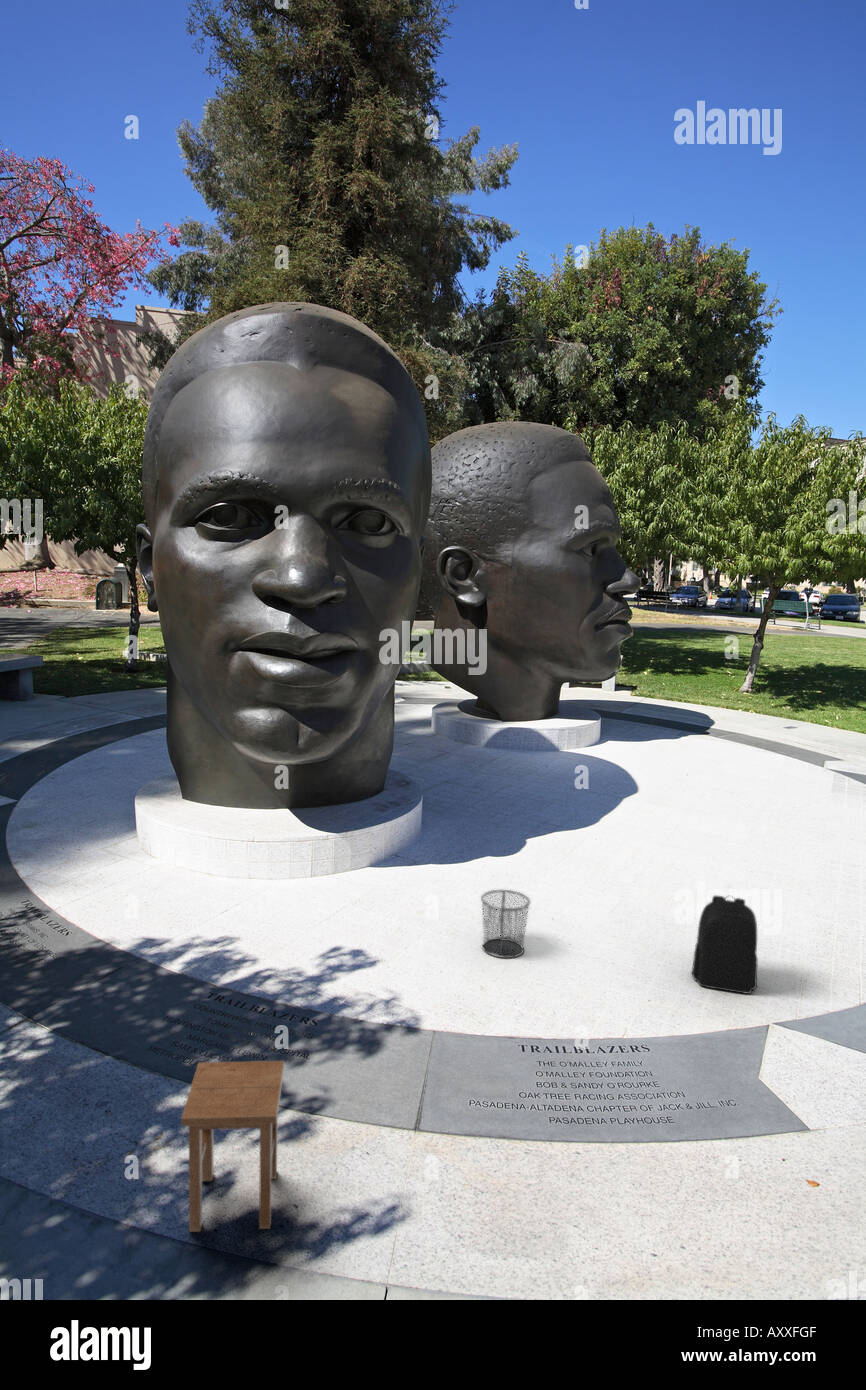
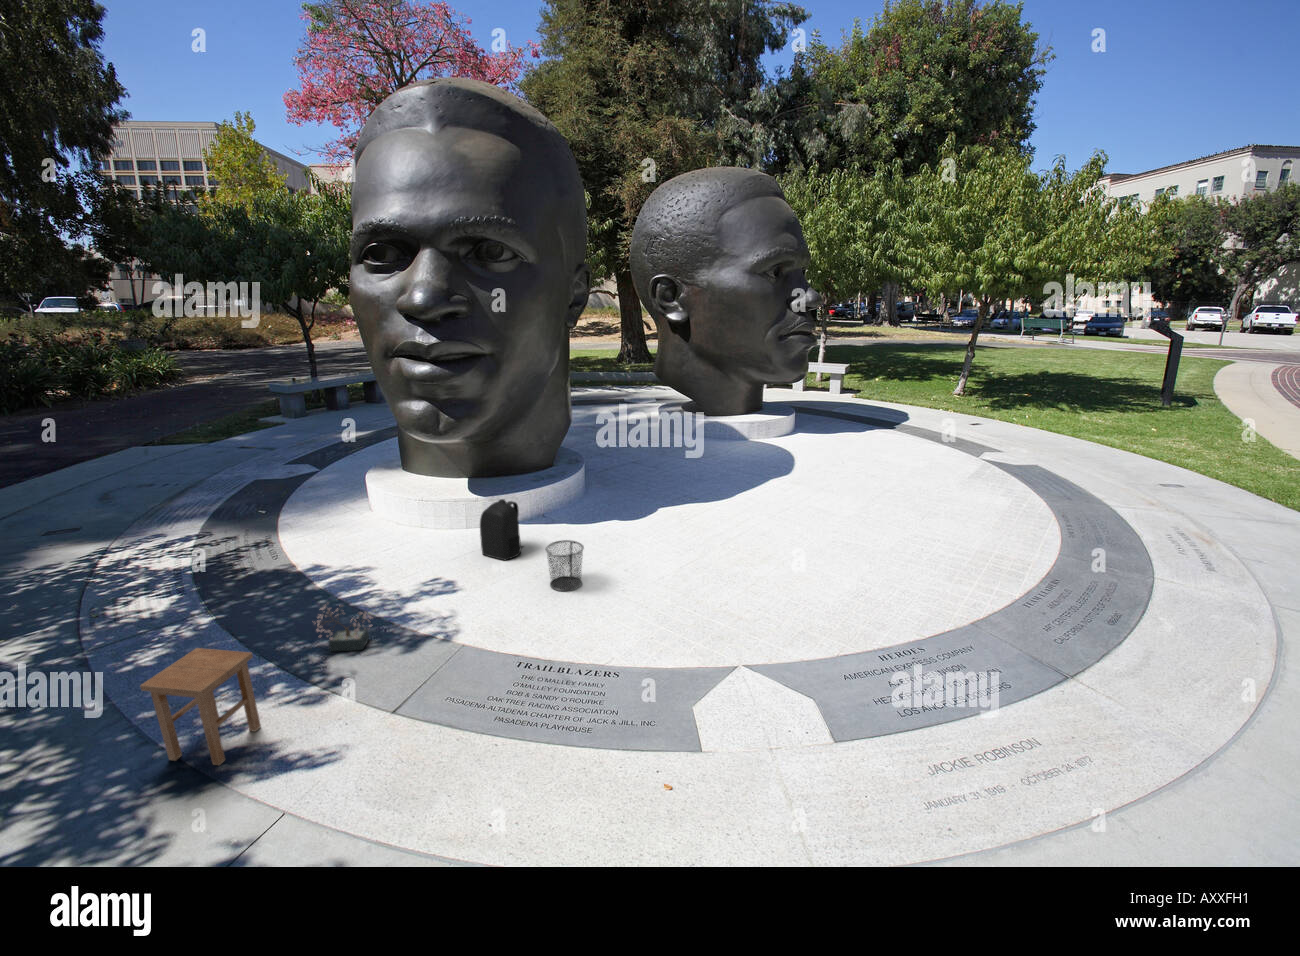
backpack: present [692,896,757,994] -> present [480,499,522,560]
decorative plant: none [252,992,329,1063] -> present [317,605,371,652]

